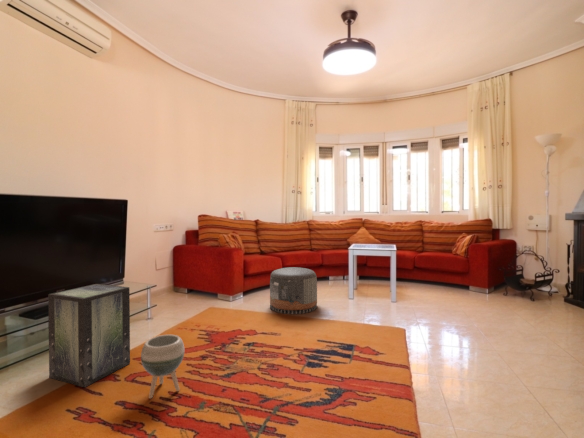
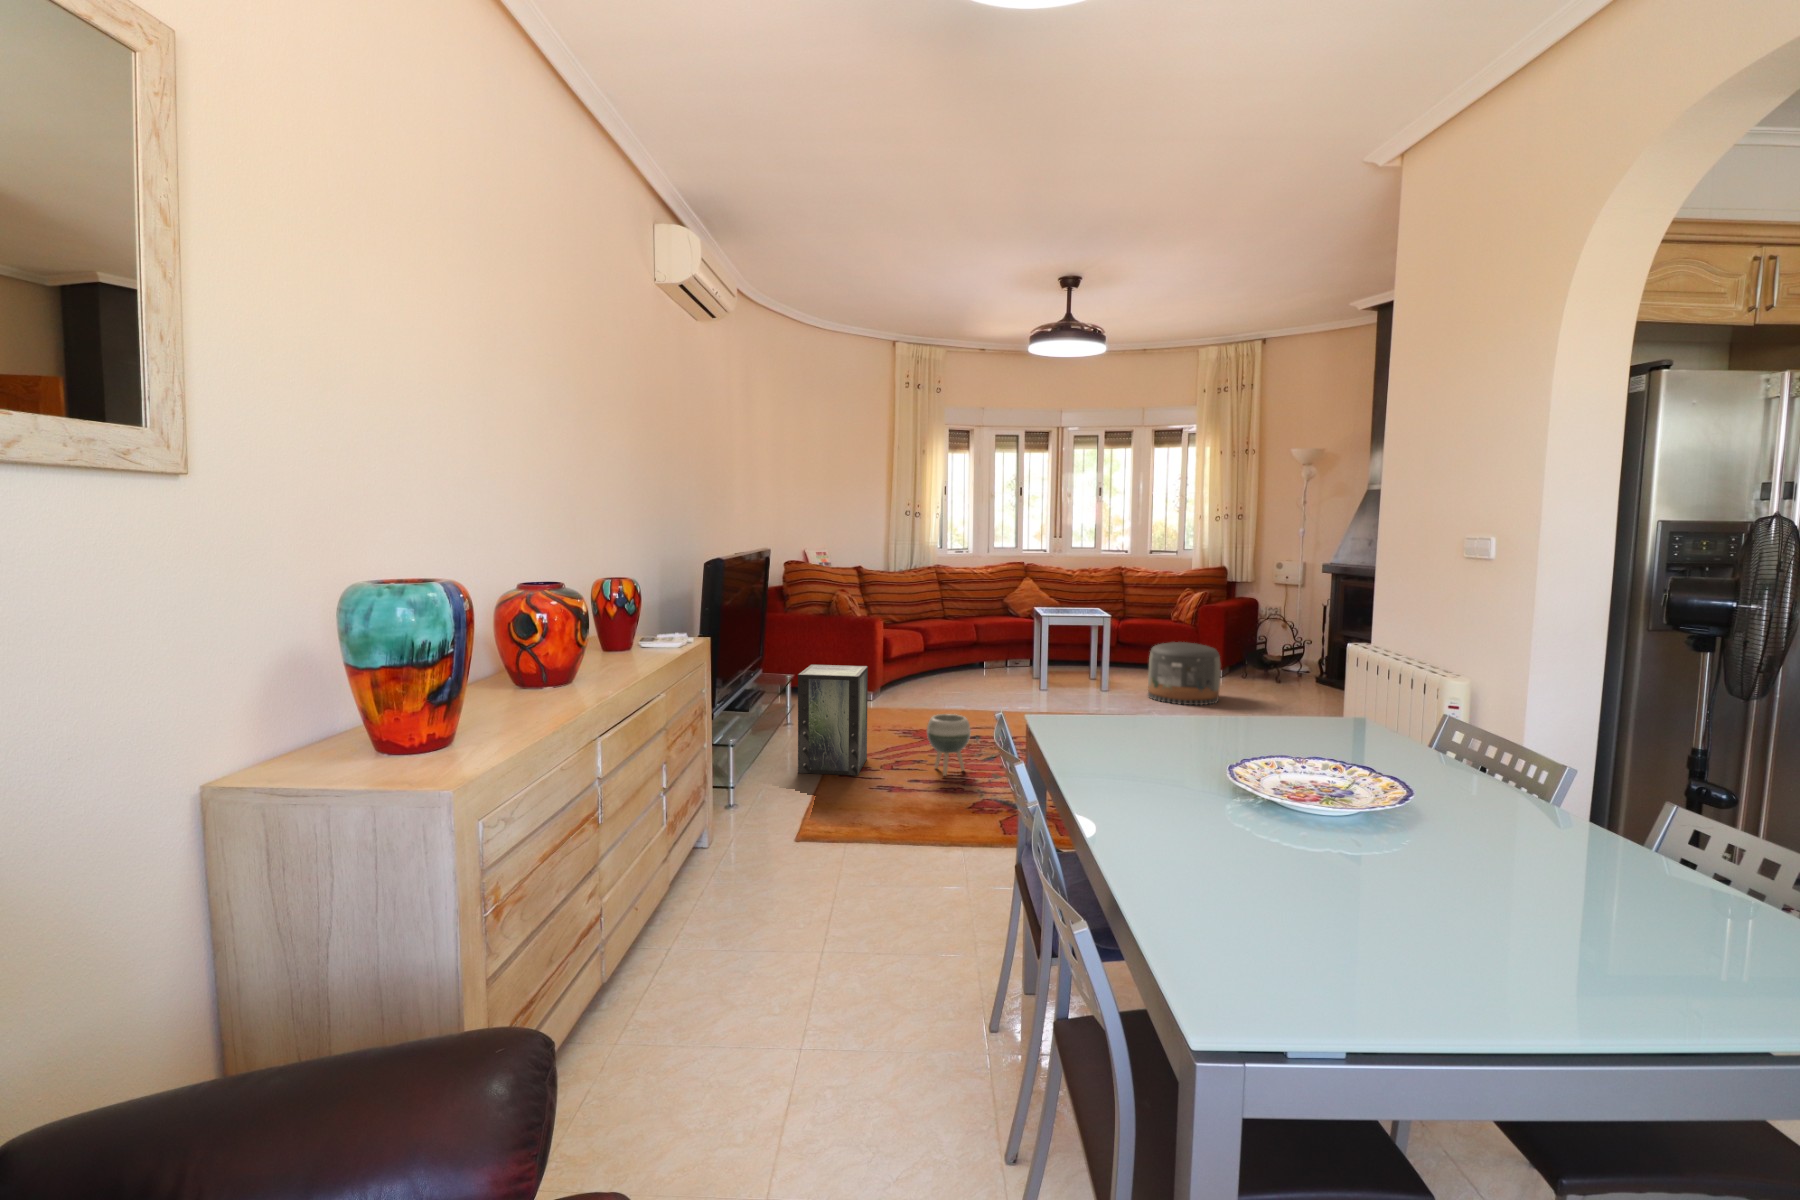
pouf: present [270,267,317,314] -> present [1148,642,1220,705]

